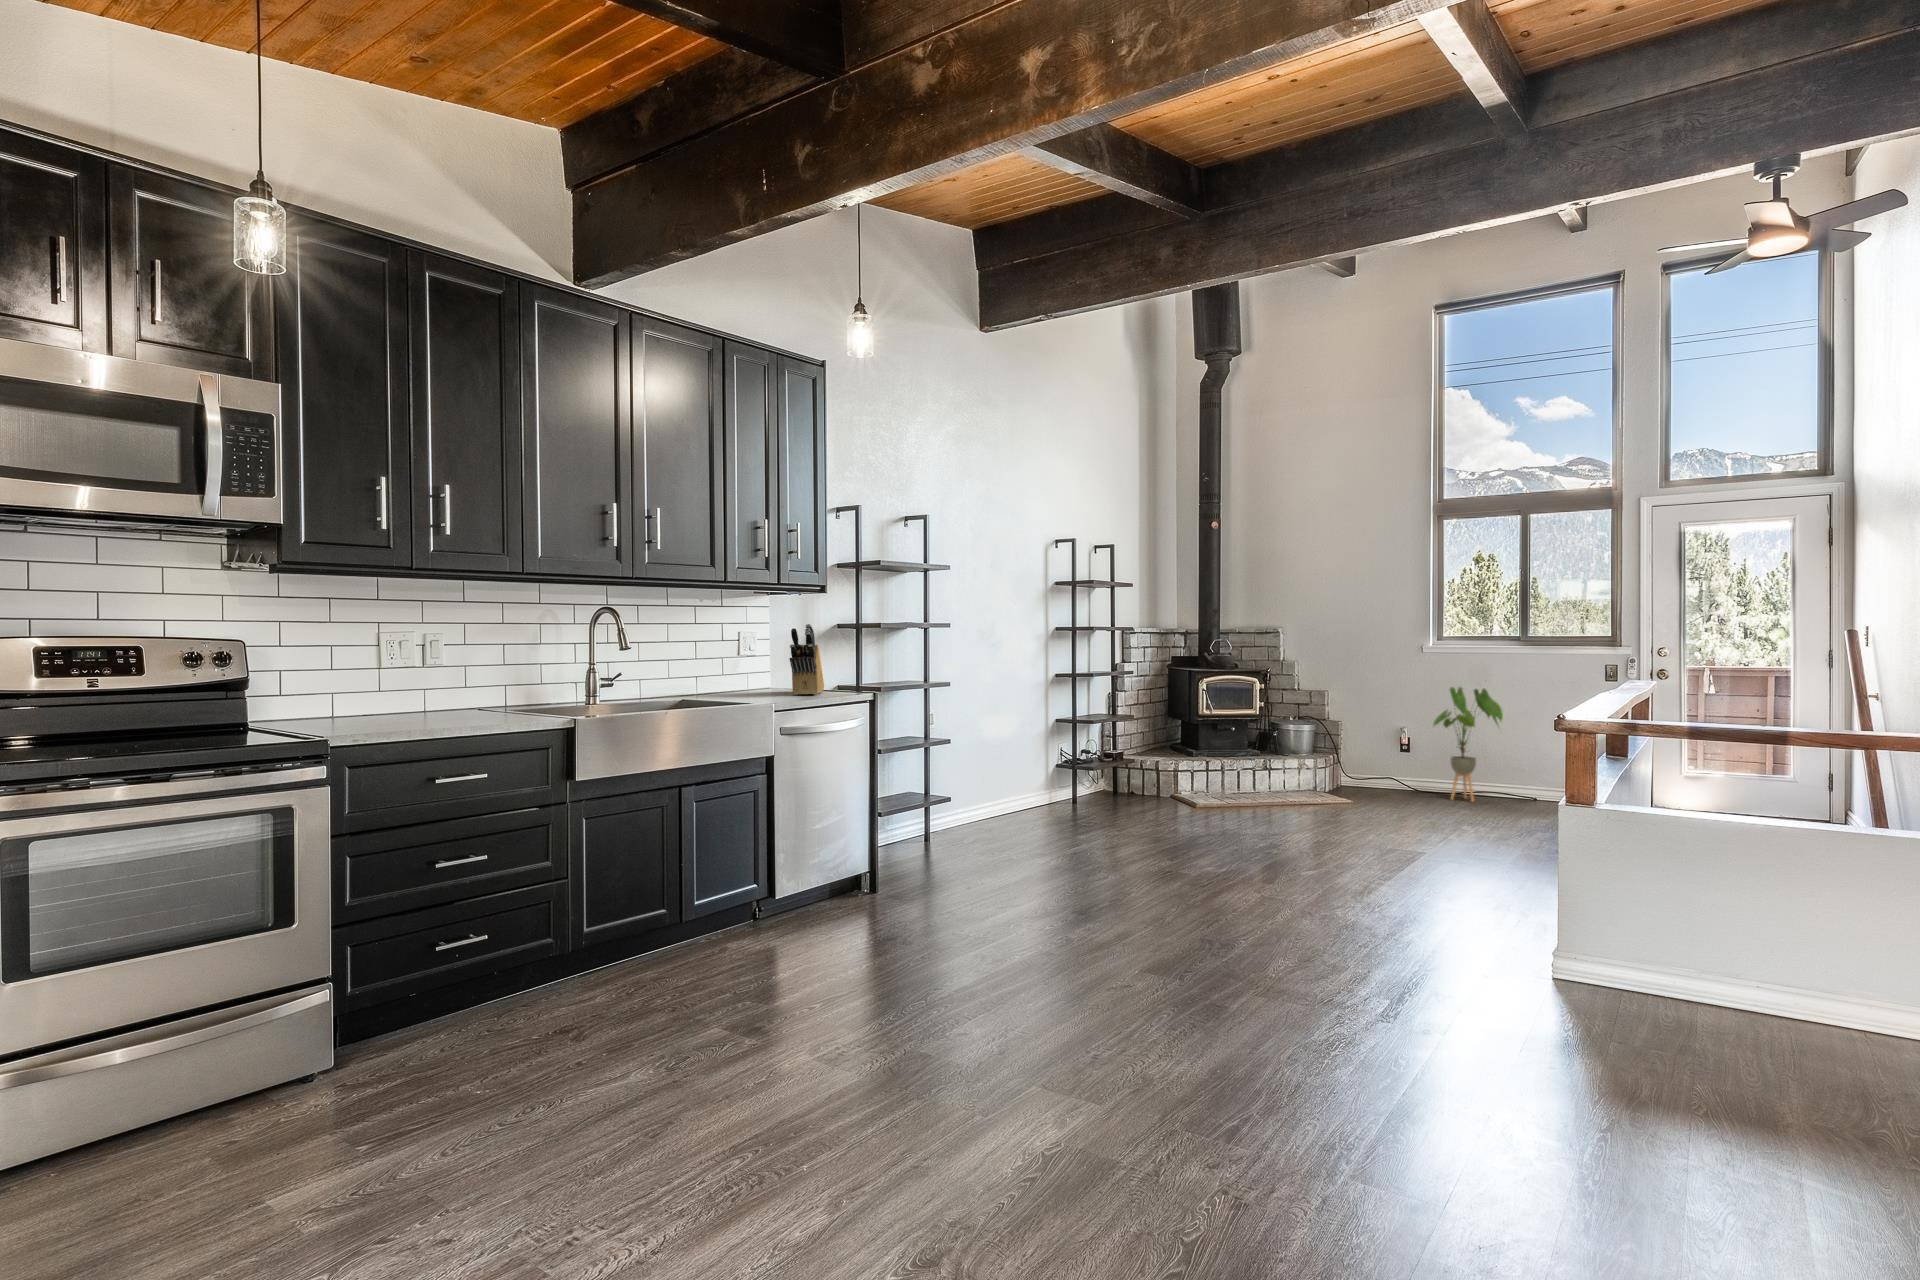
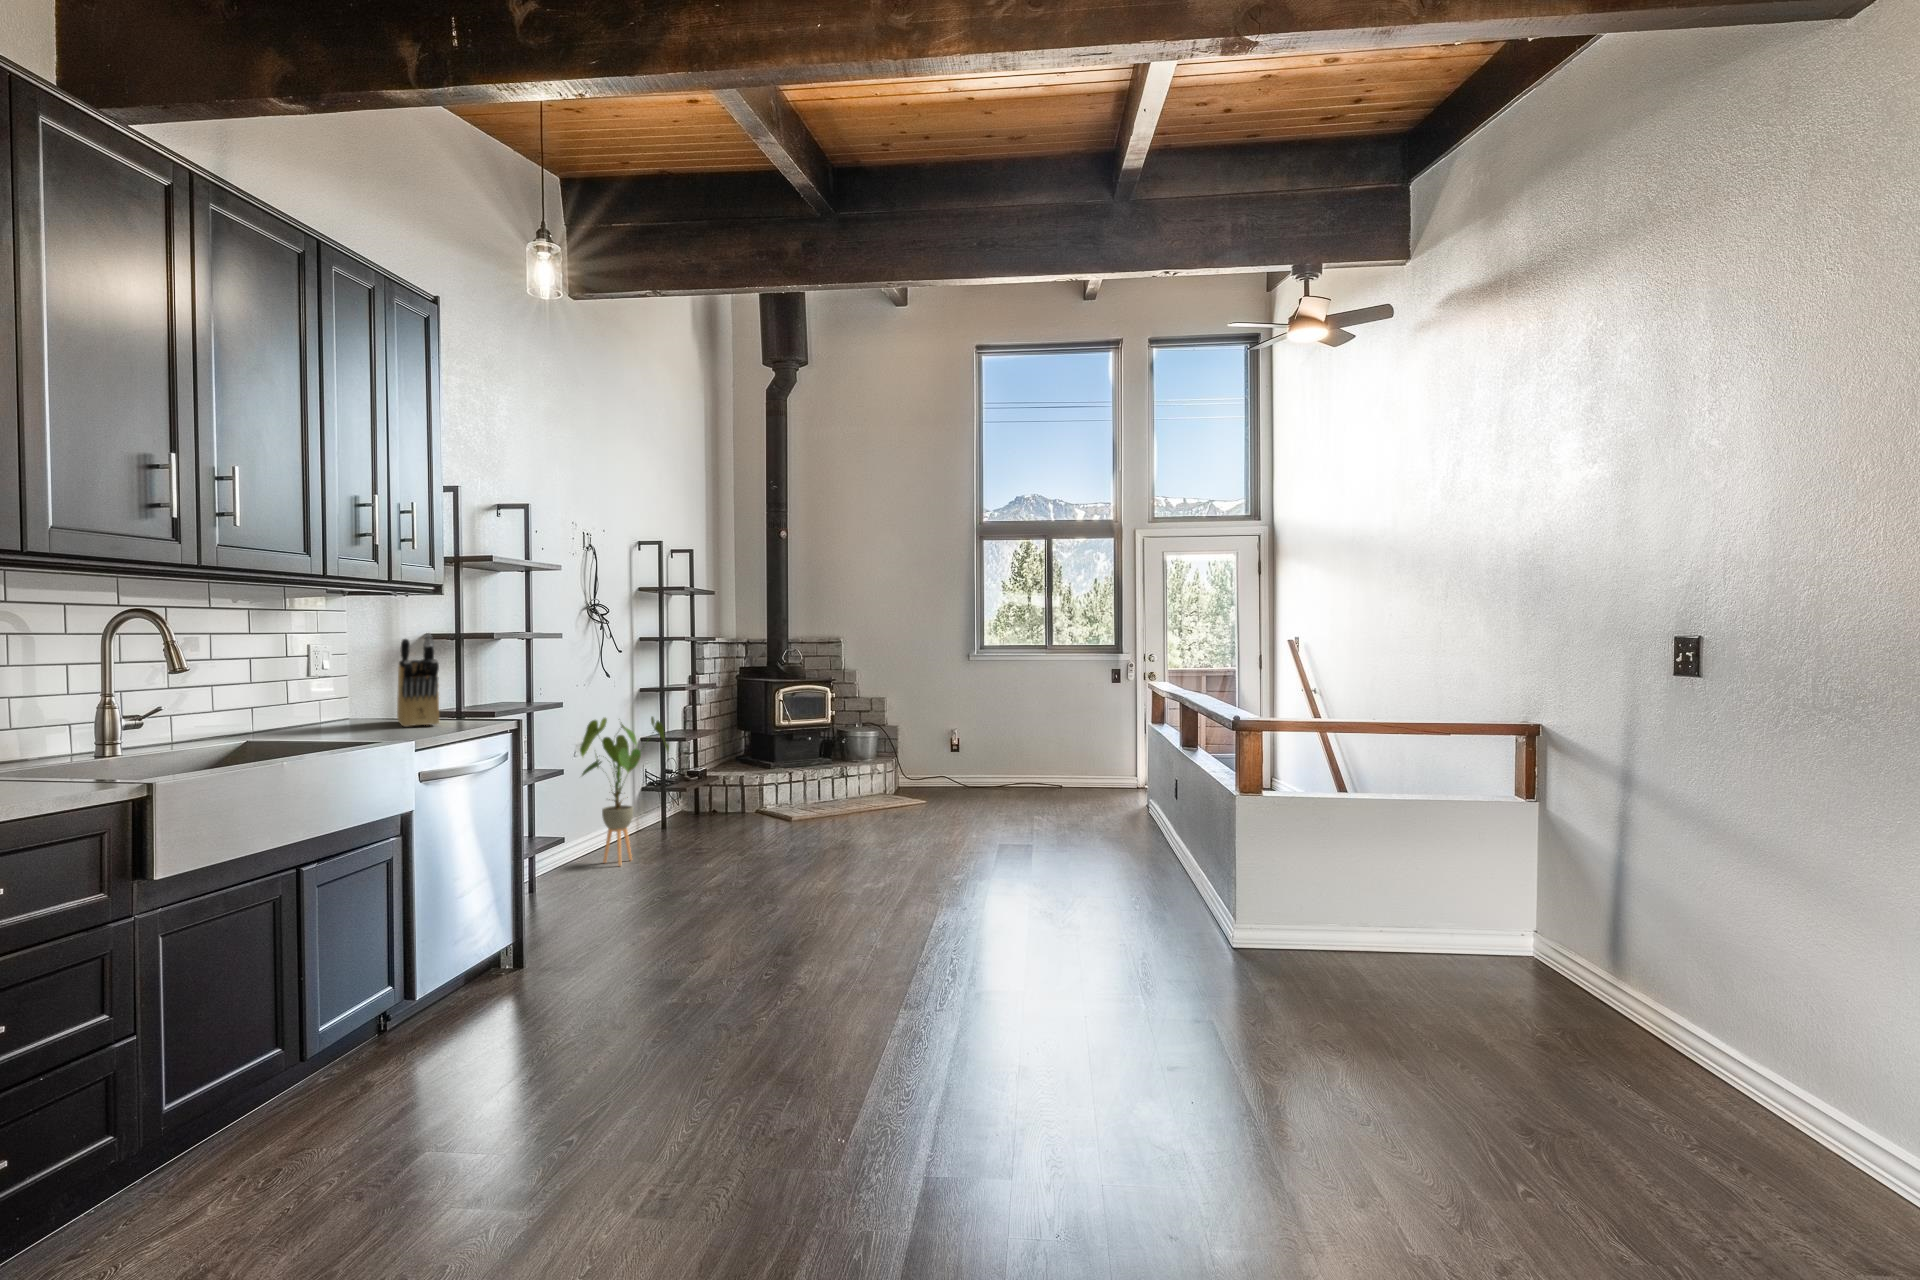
house plant: present [1433,687,1503,802] -> present [580,717,669,866]

